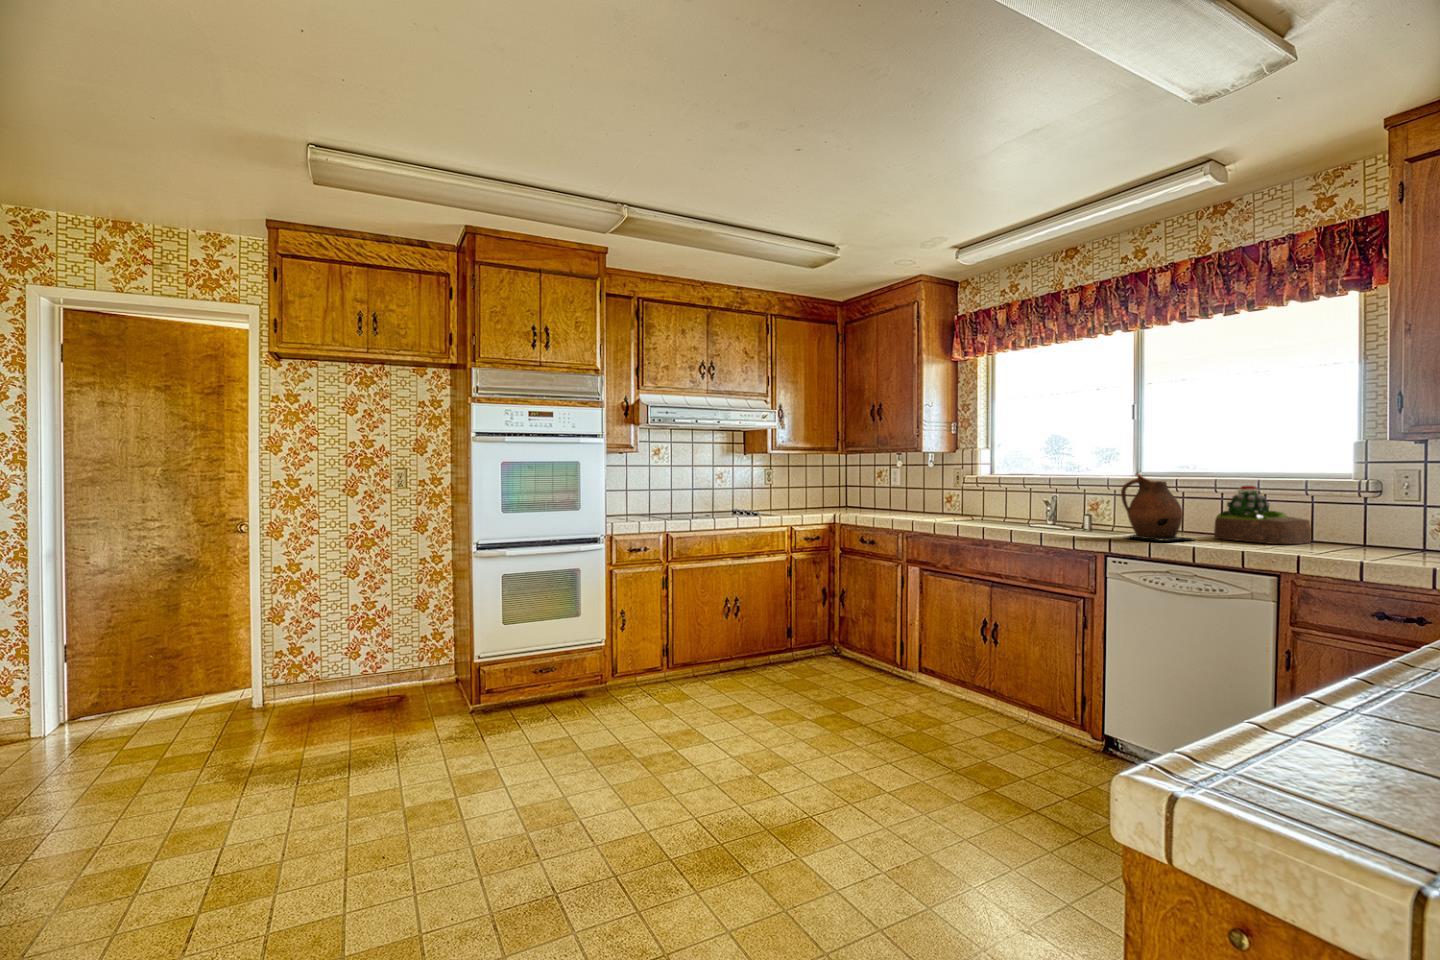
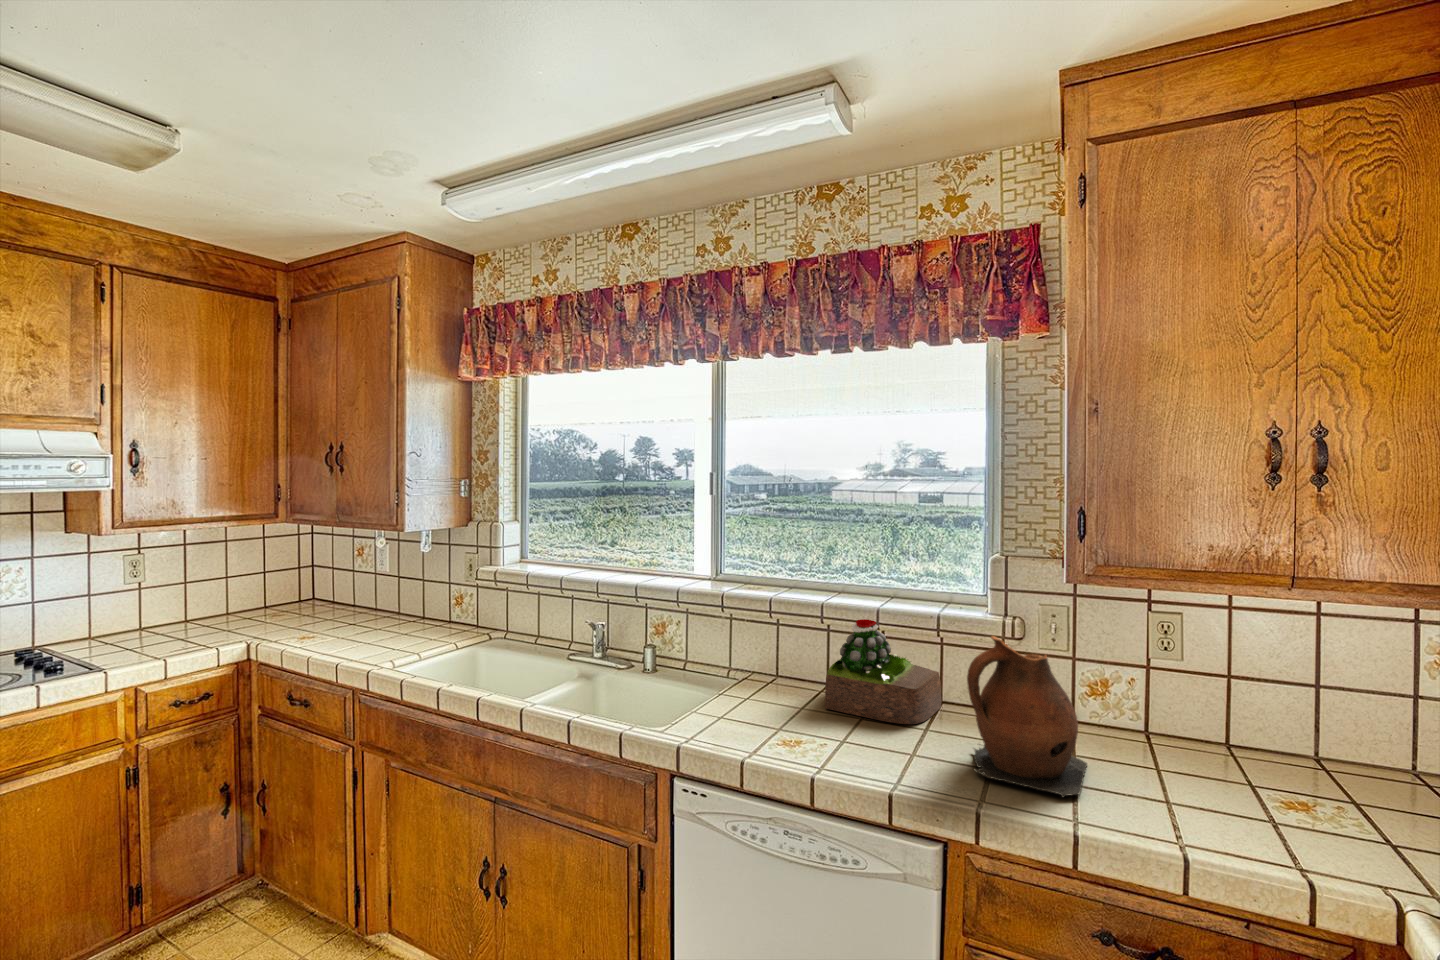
ceramic pitcher: present [1121,473,1192,541] -> present [967,636,1087,798]

